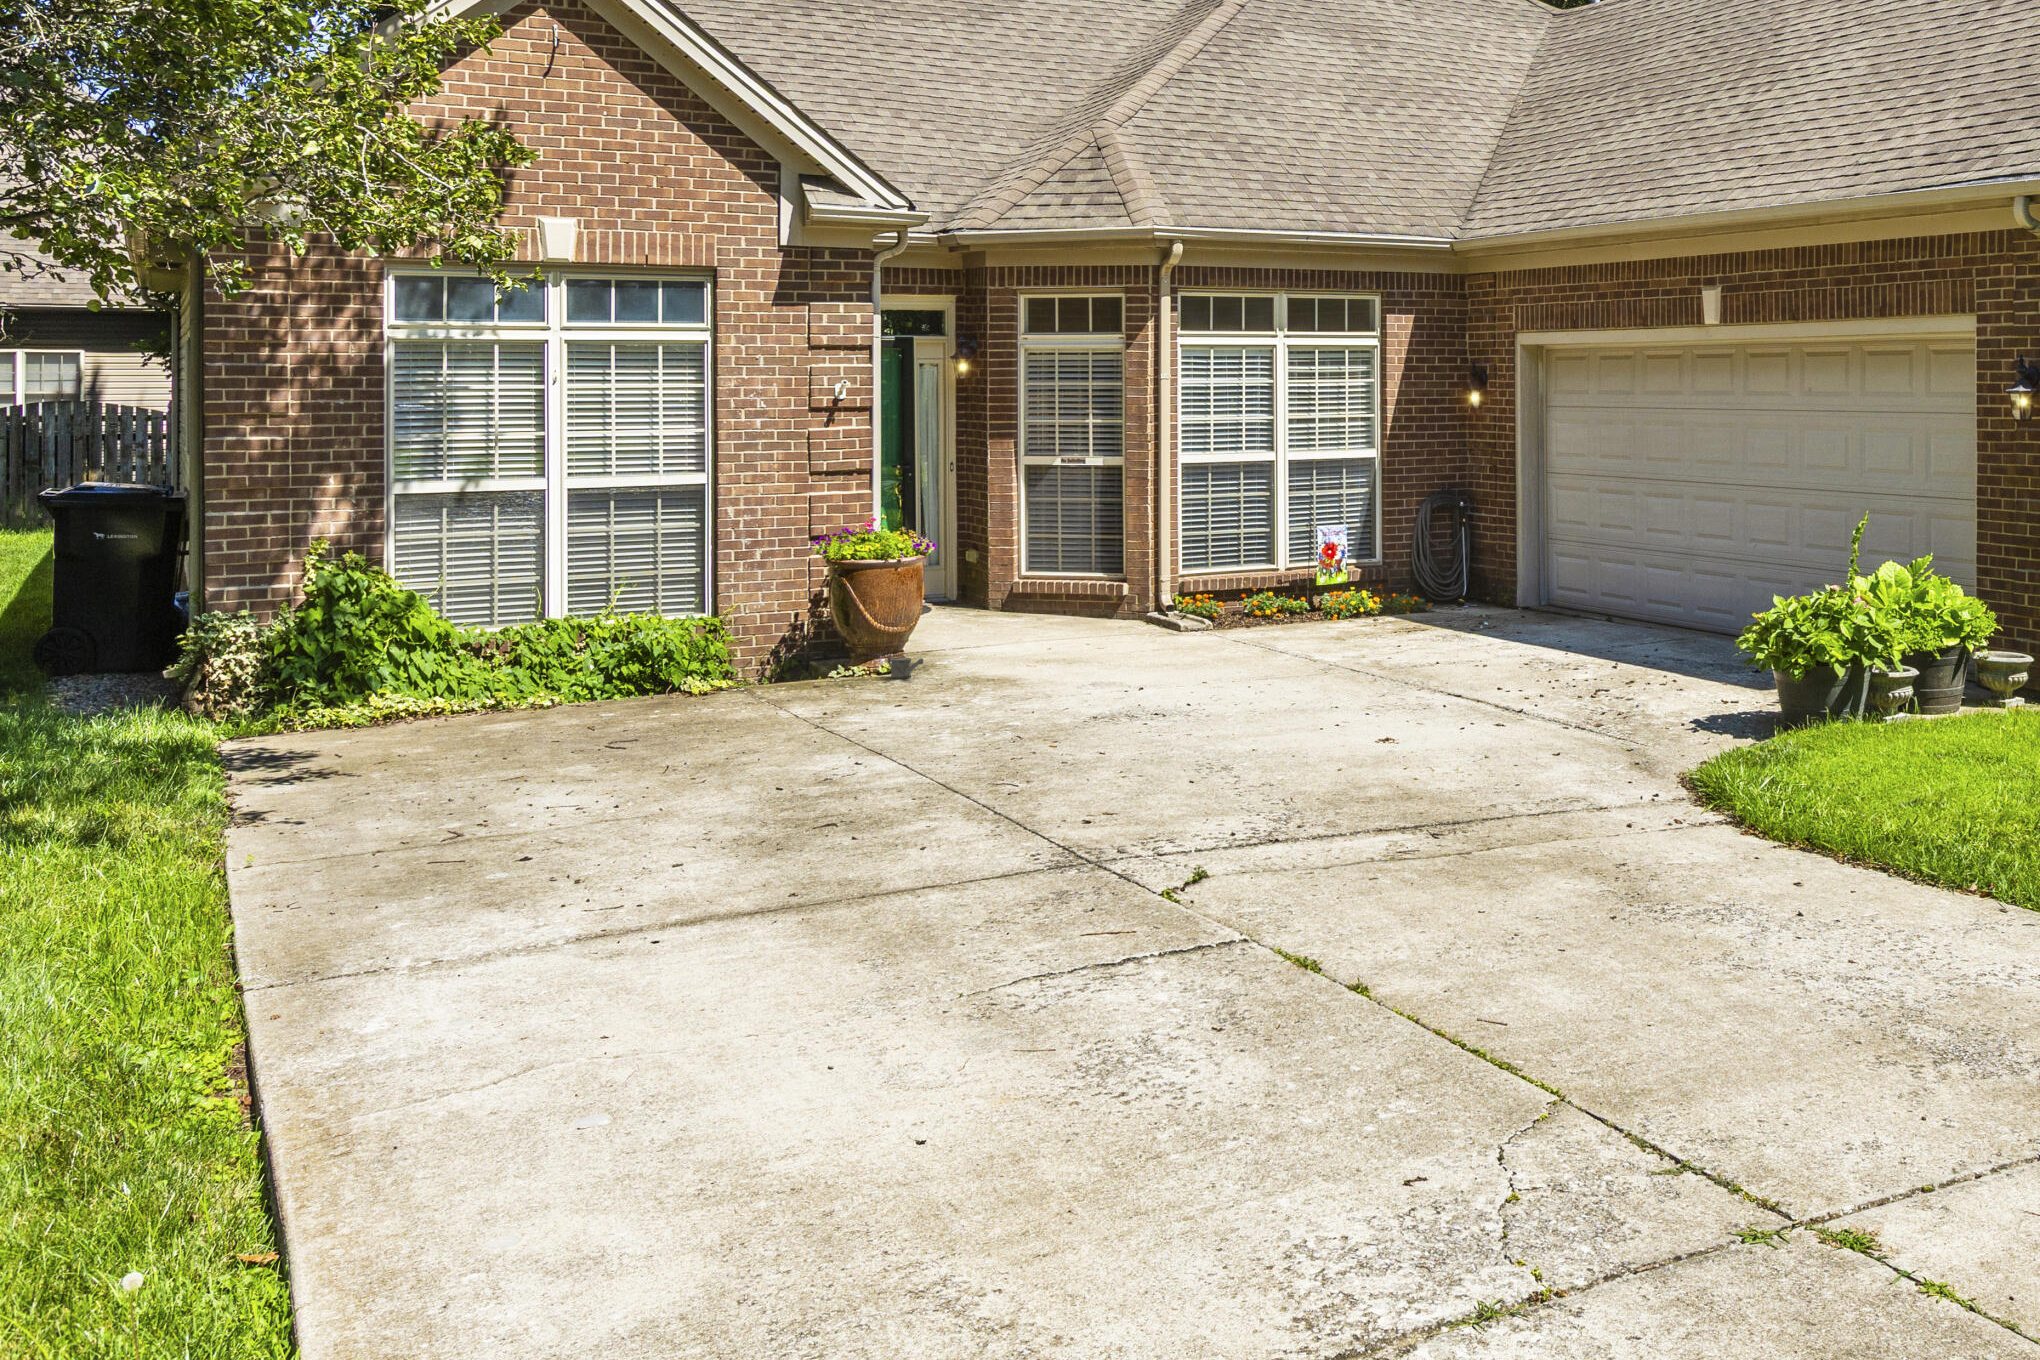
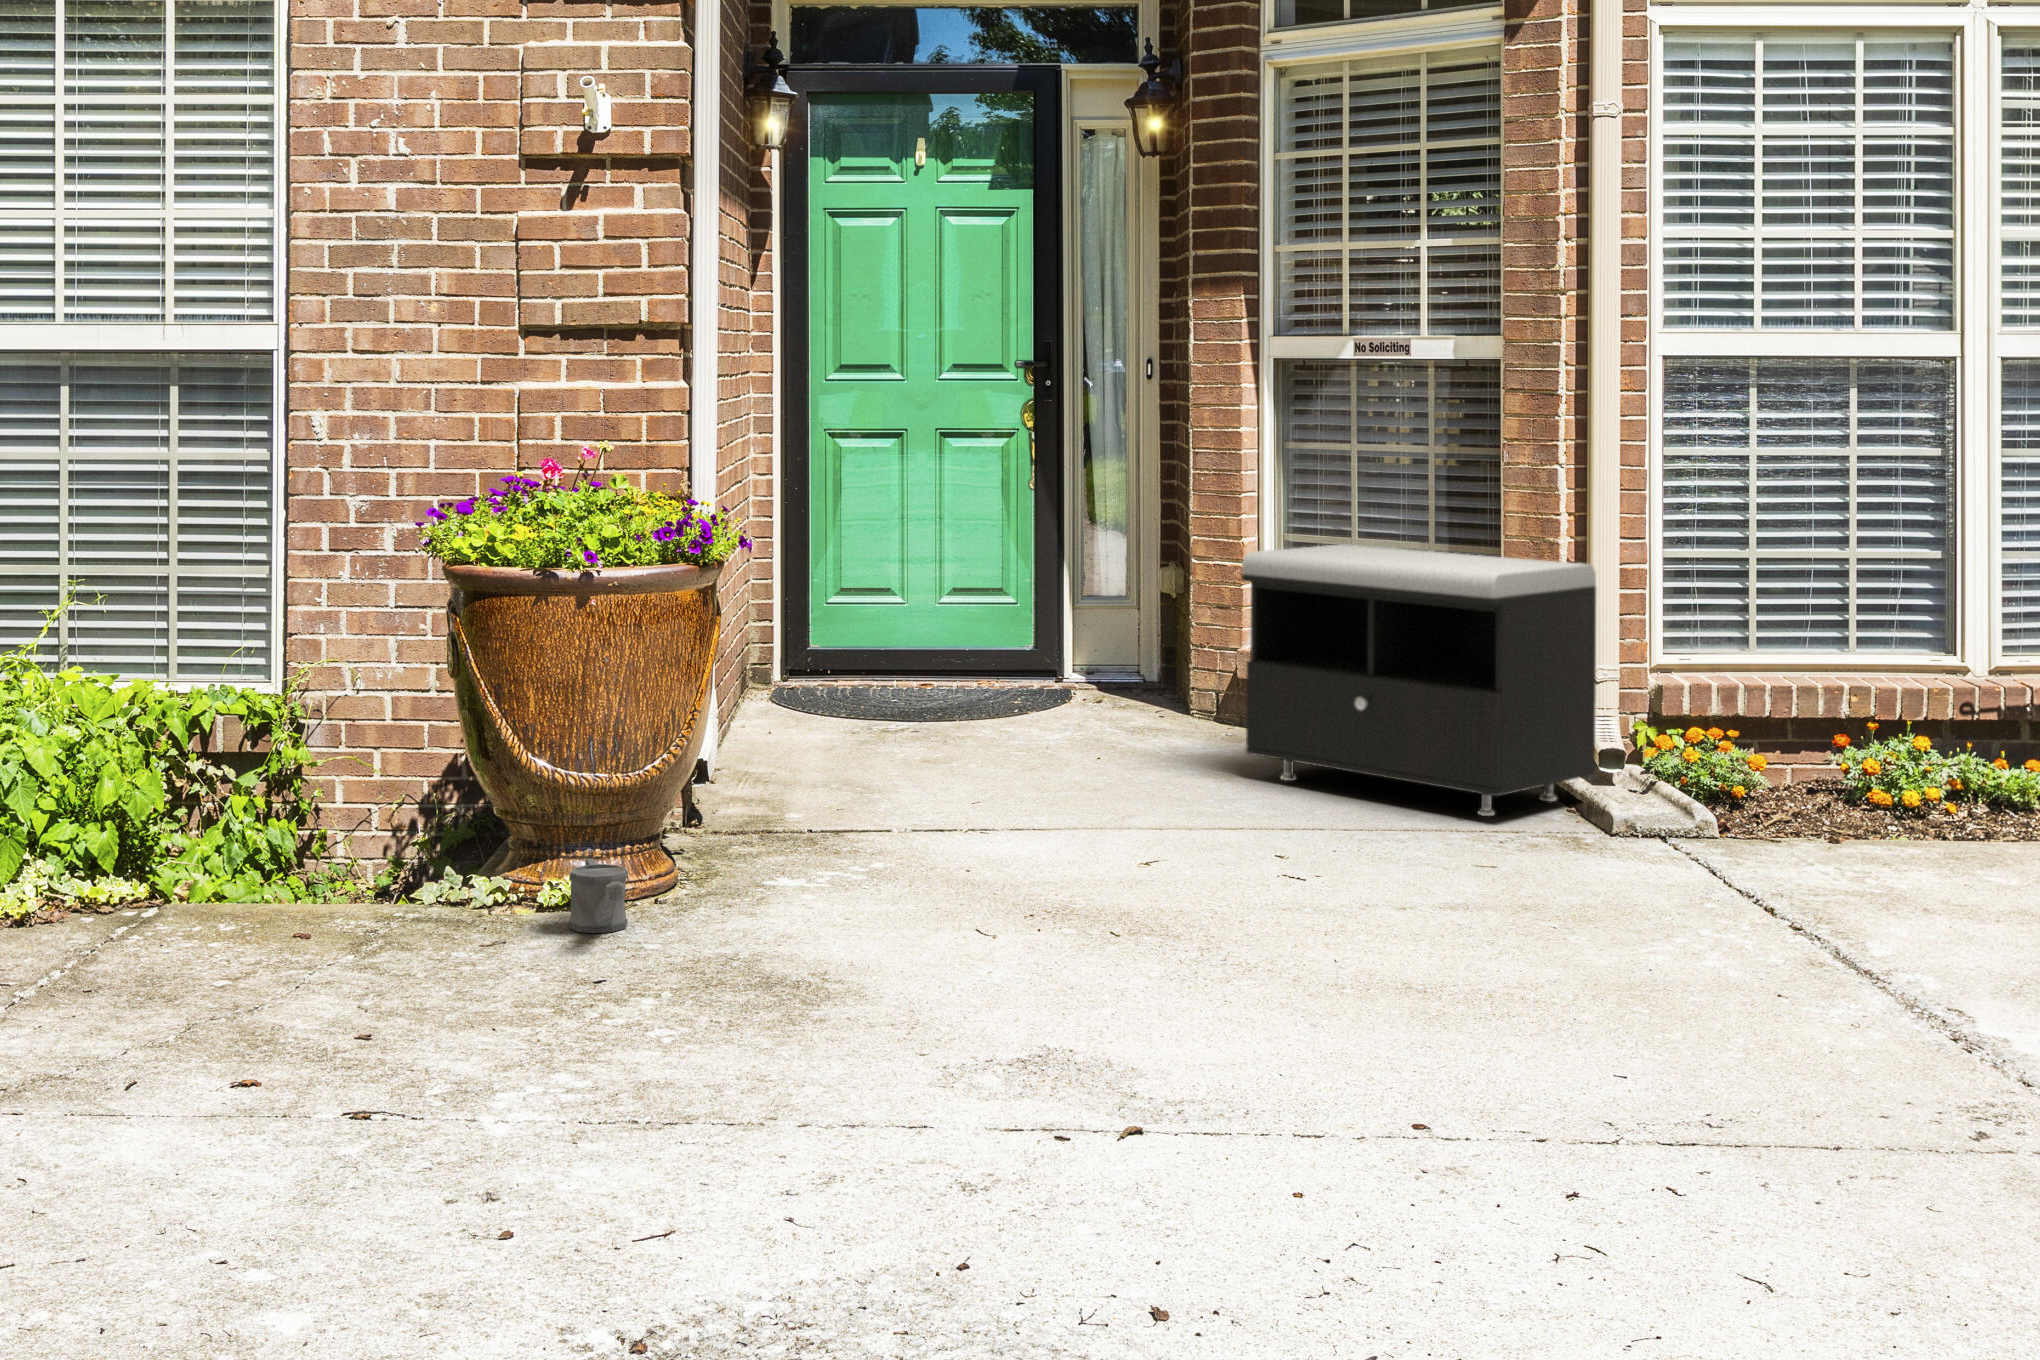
storage bench: none [1037,537,1166,630] -> present [1241,544,1596,816]

